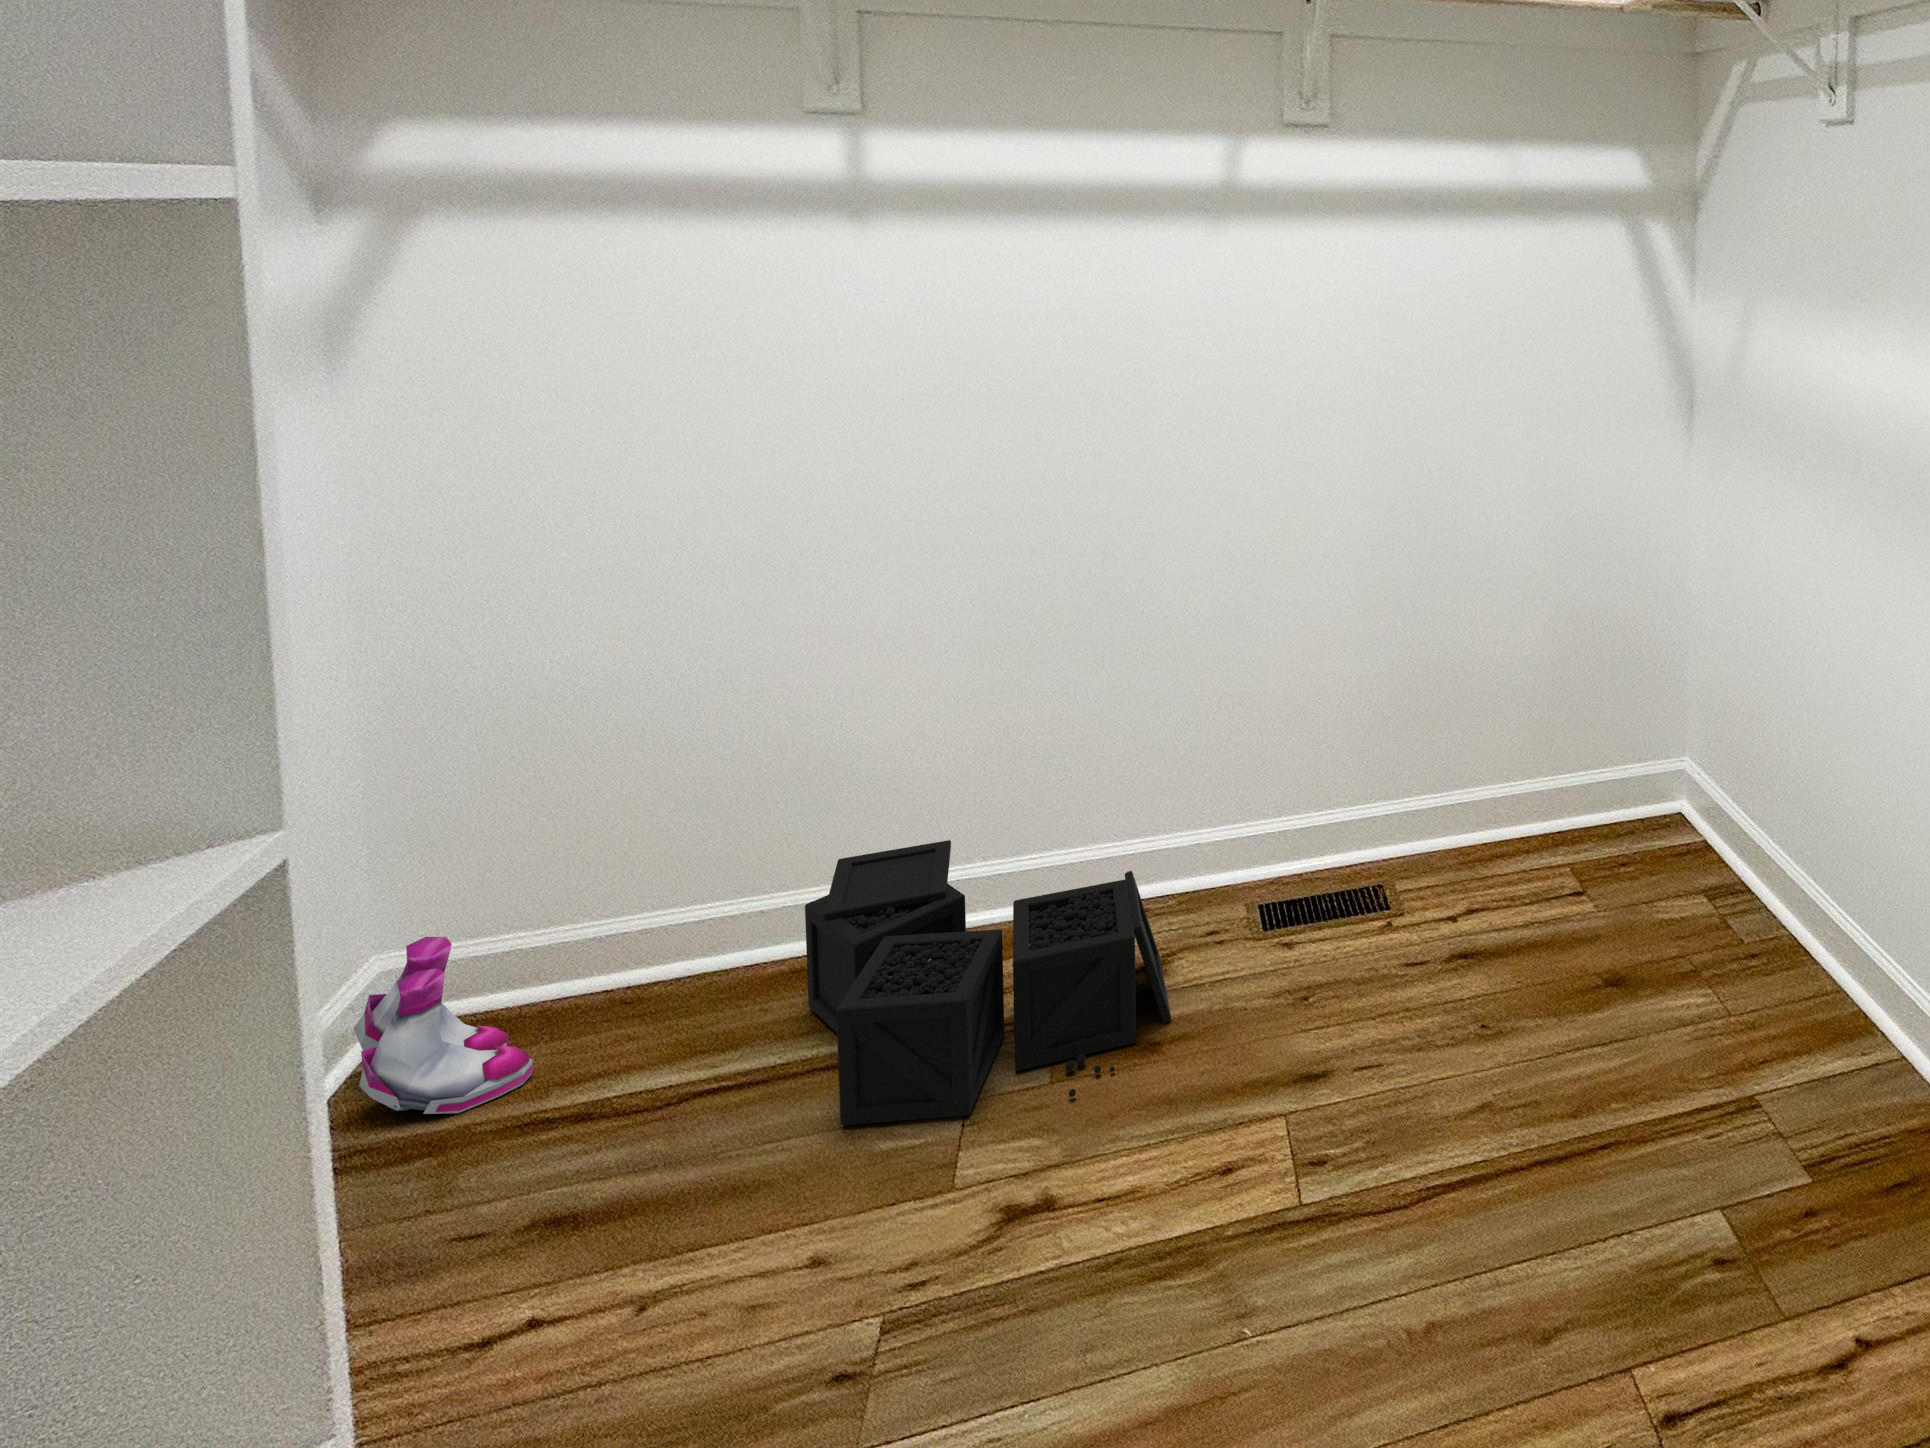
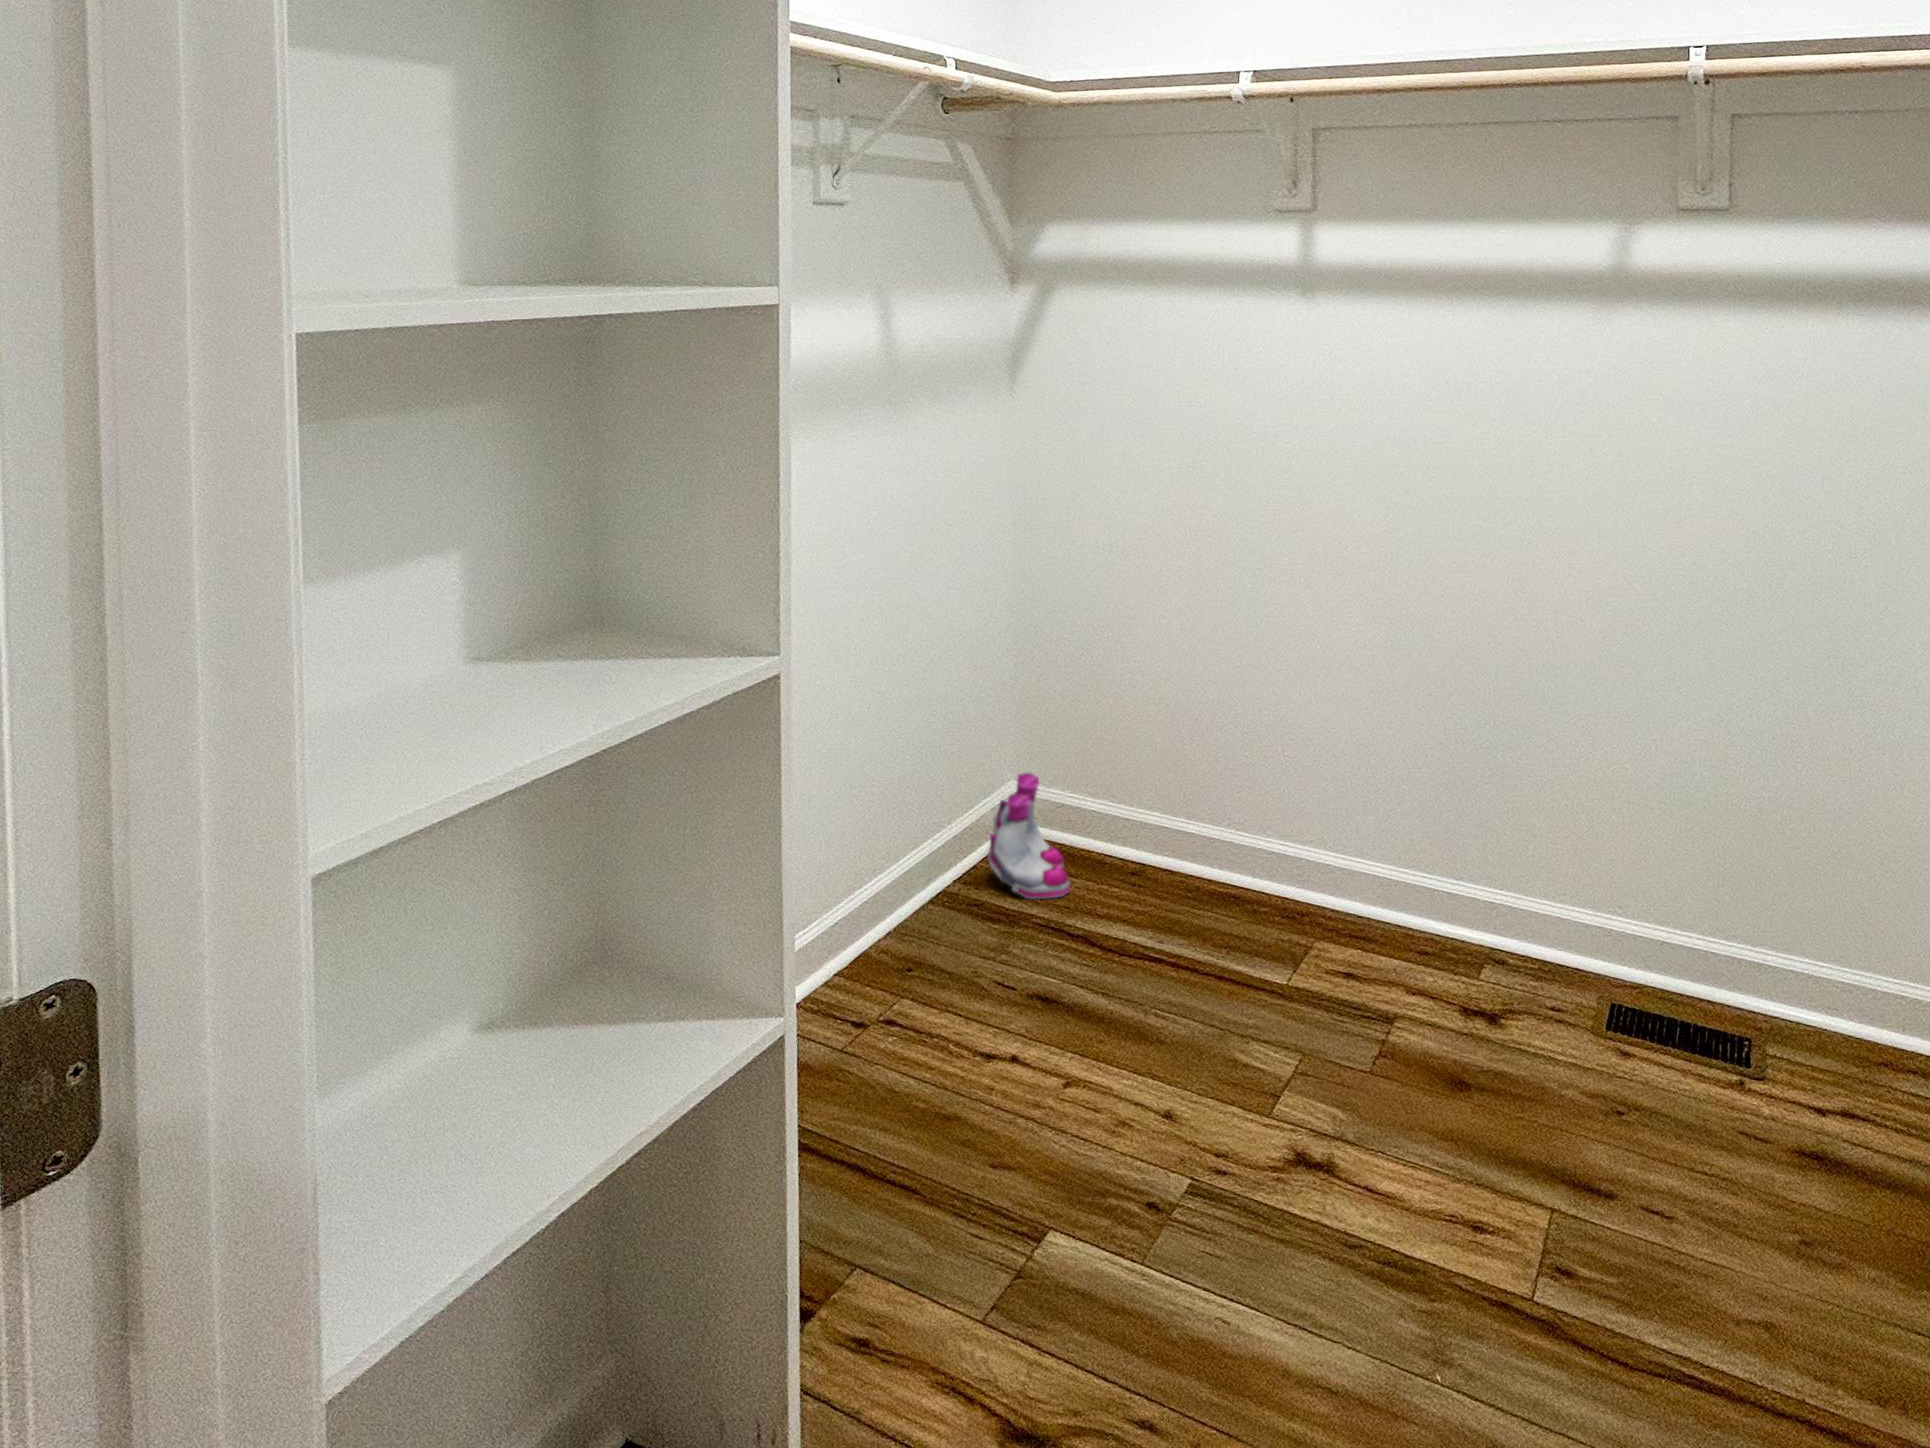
storage bin: present [805,840,1171,1125] -> none [1217,813,1497,1091]

